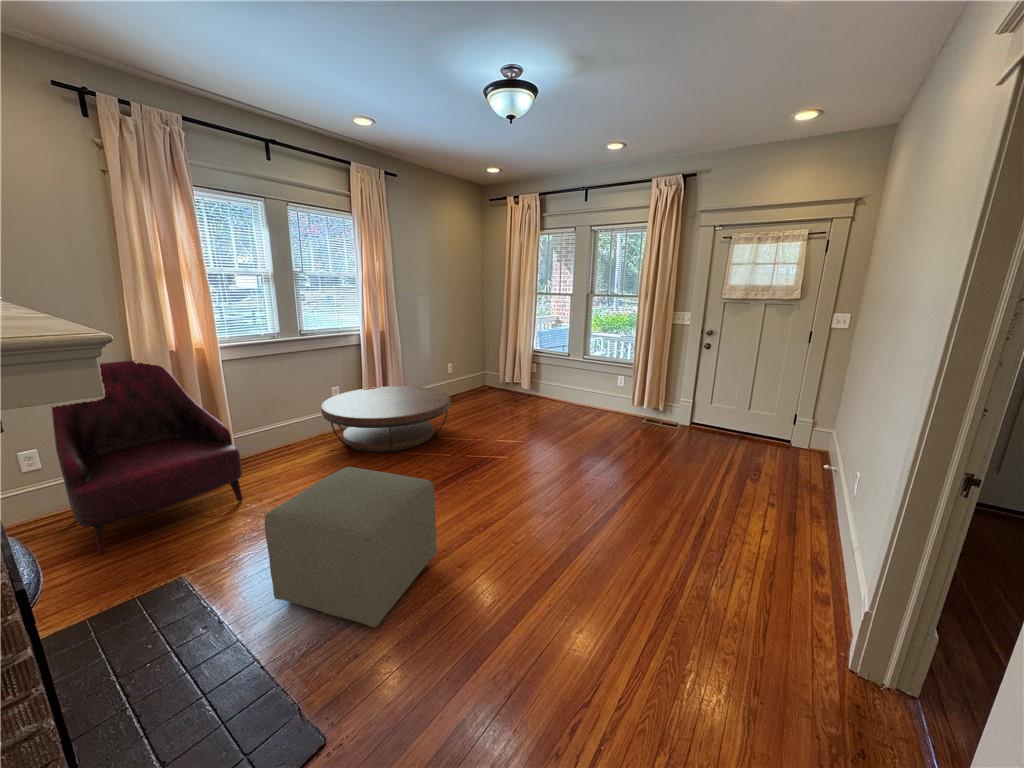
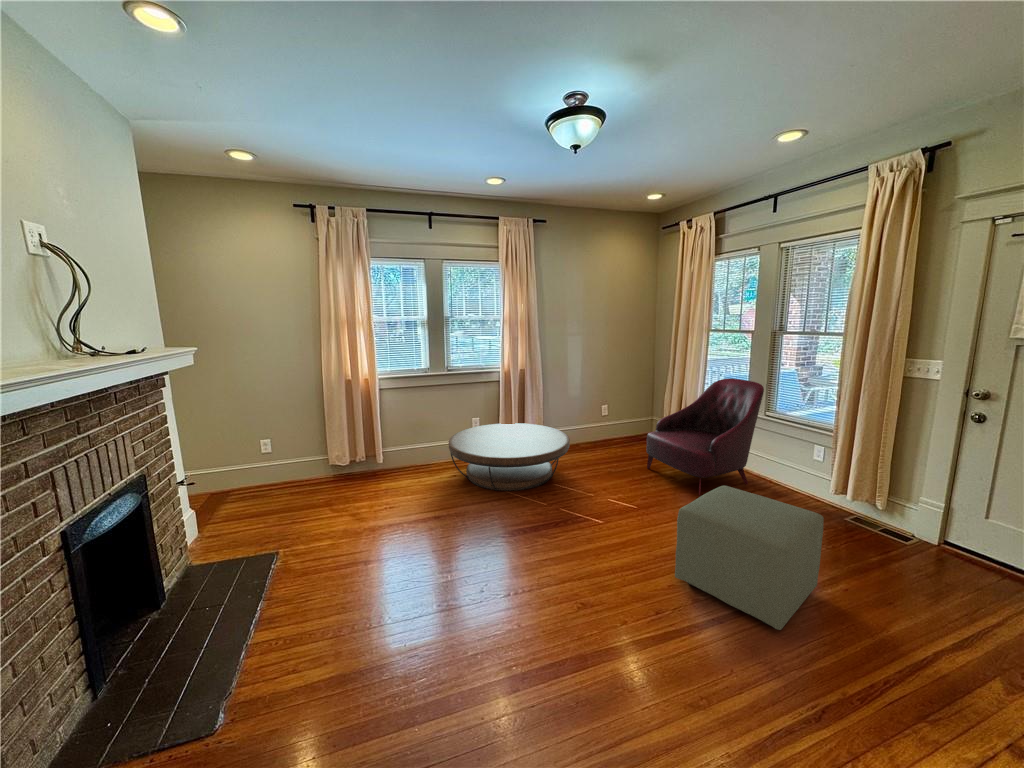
armchair: present [52,361,243,555] -> present [646,378,764,496]
ottoman: present [265,467,437,627] -> present [675,485,824,630]

